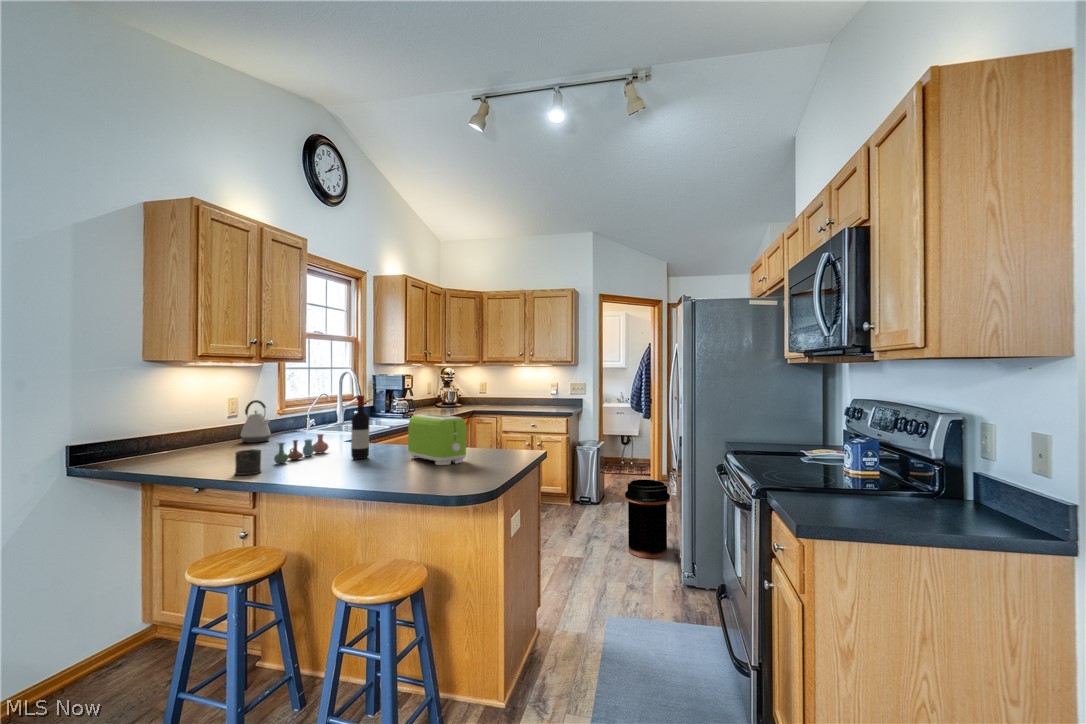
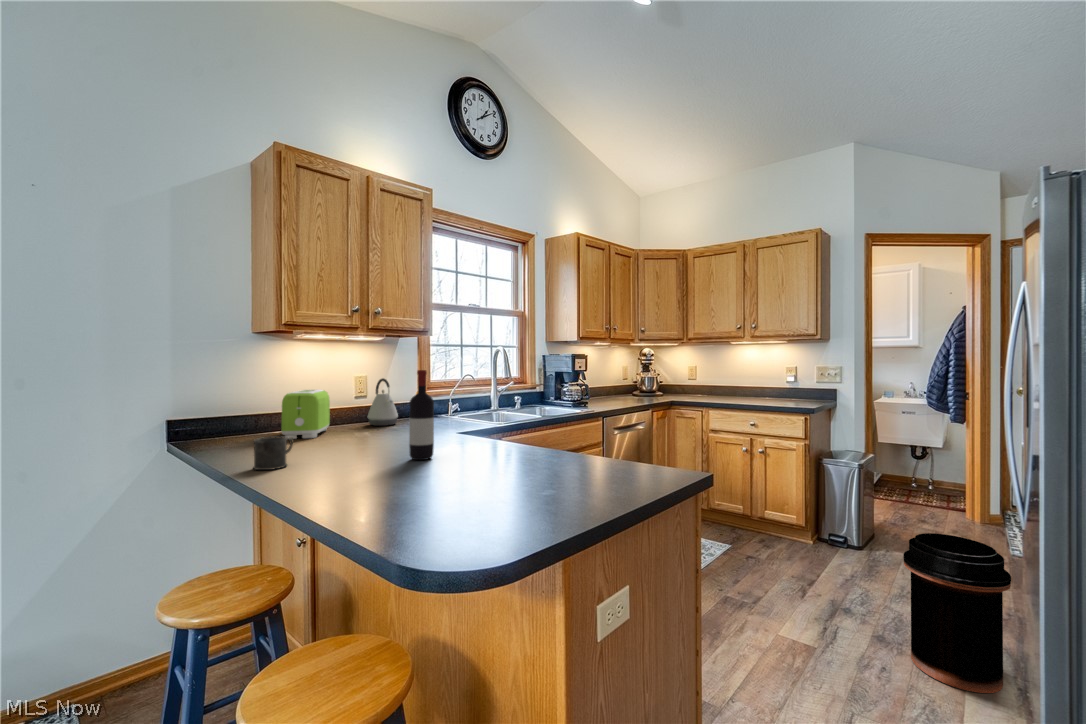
toaster: present [408,414,466,465] -> present [282,390,330,439]
vase: present [274,434,329,463] -> none [324,421,412,456]

